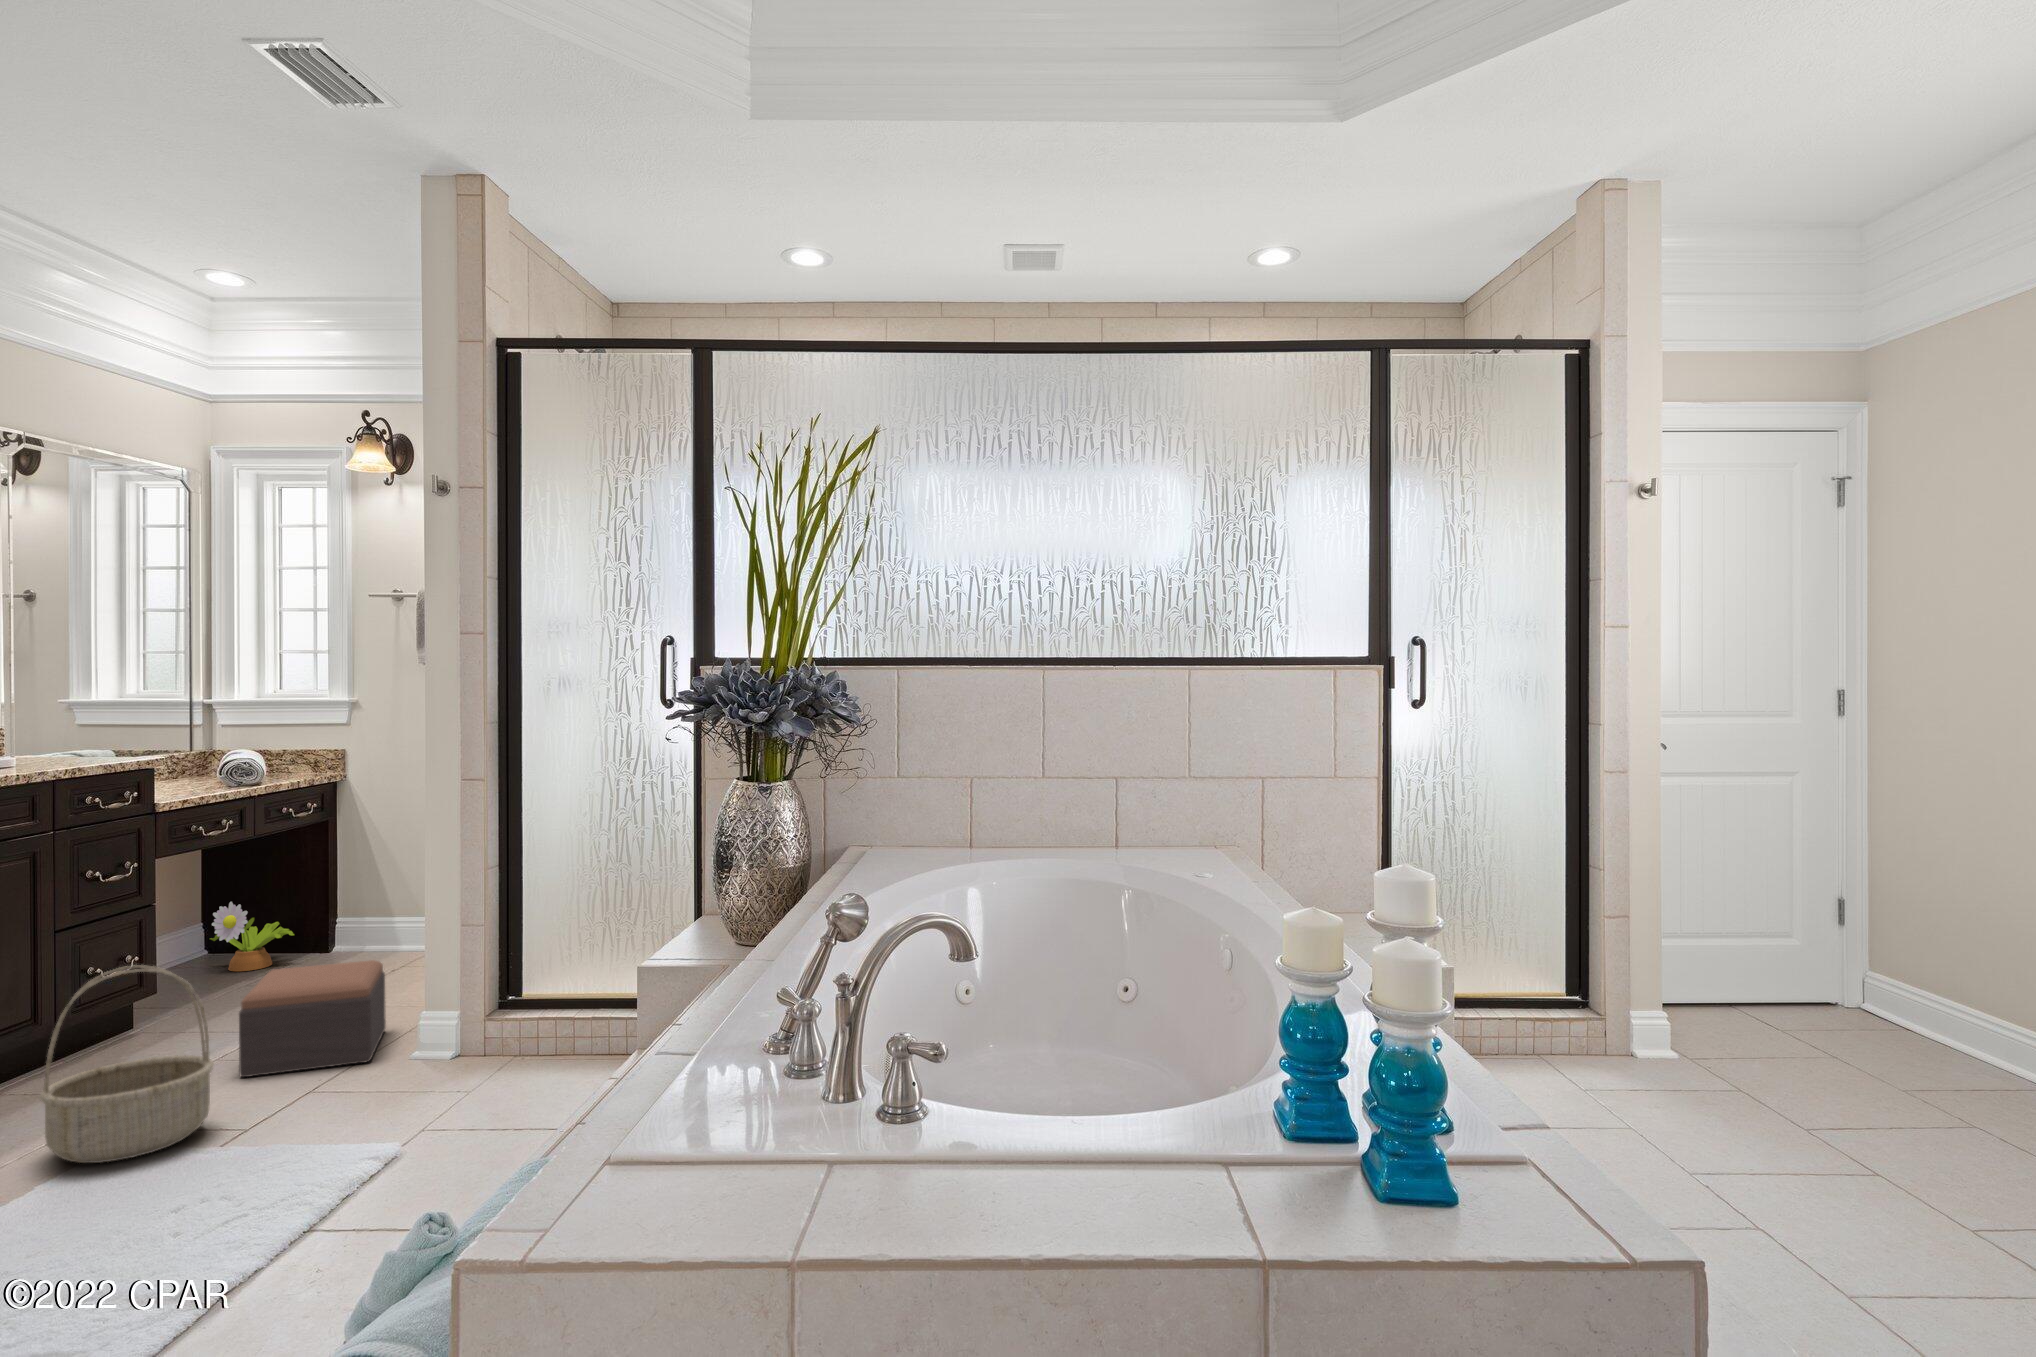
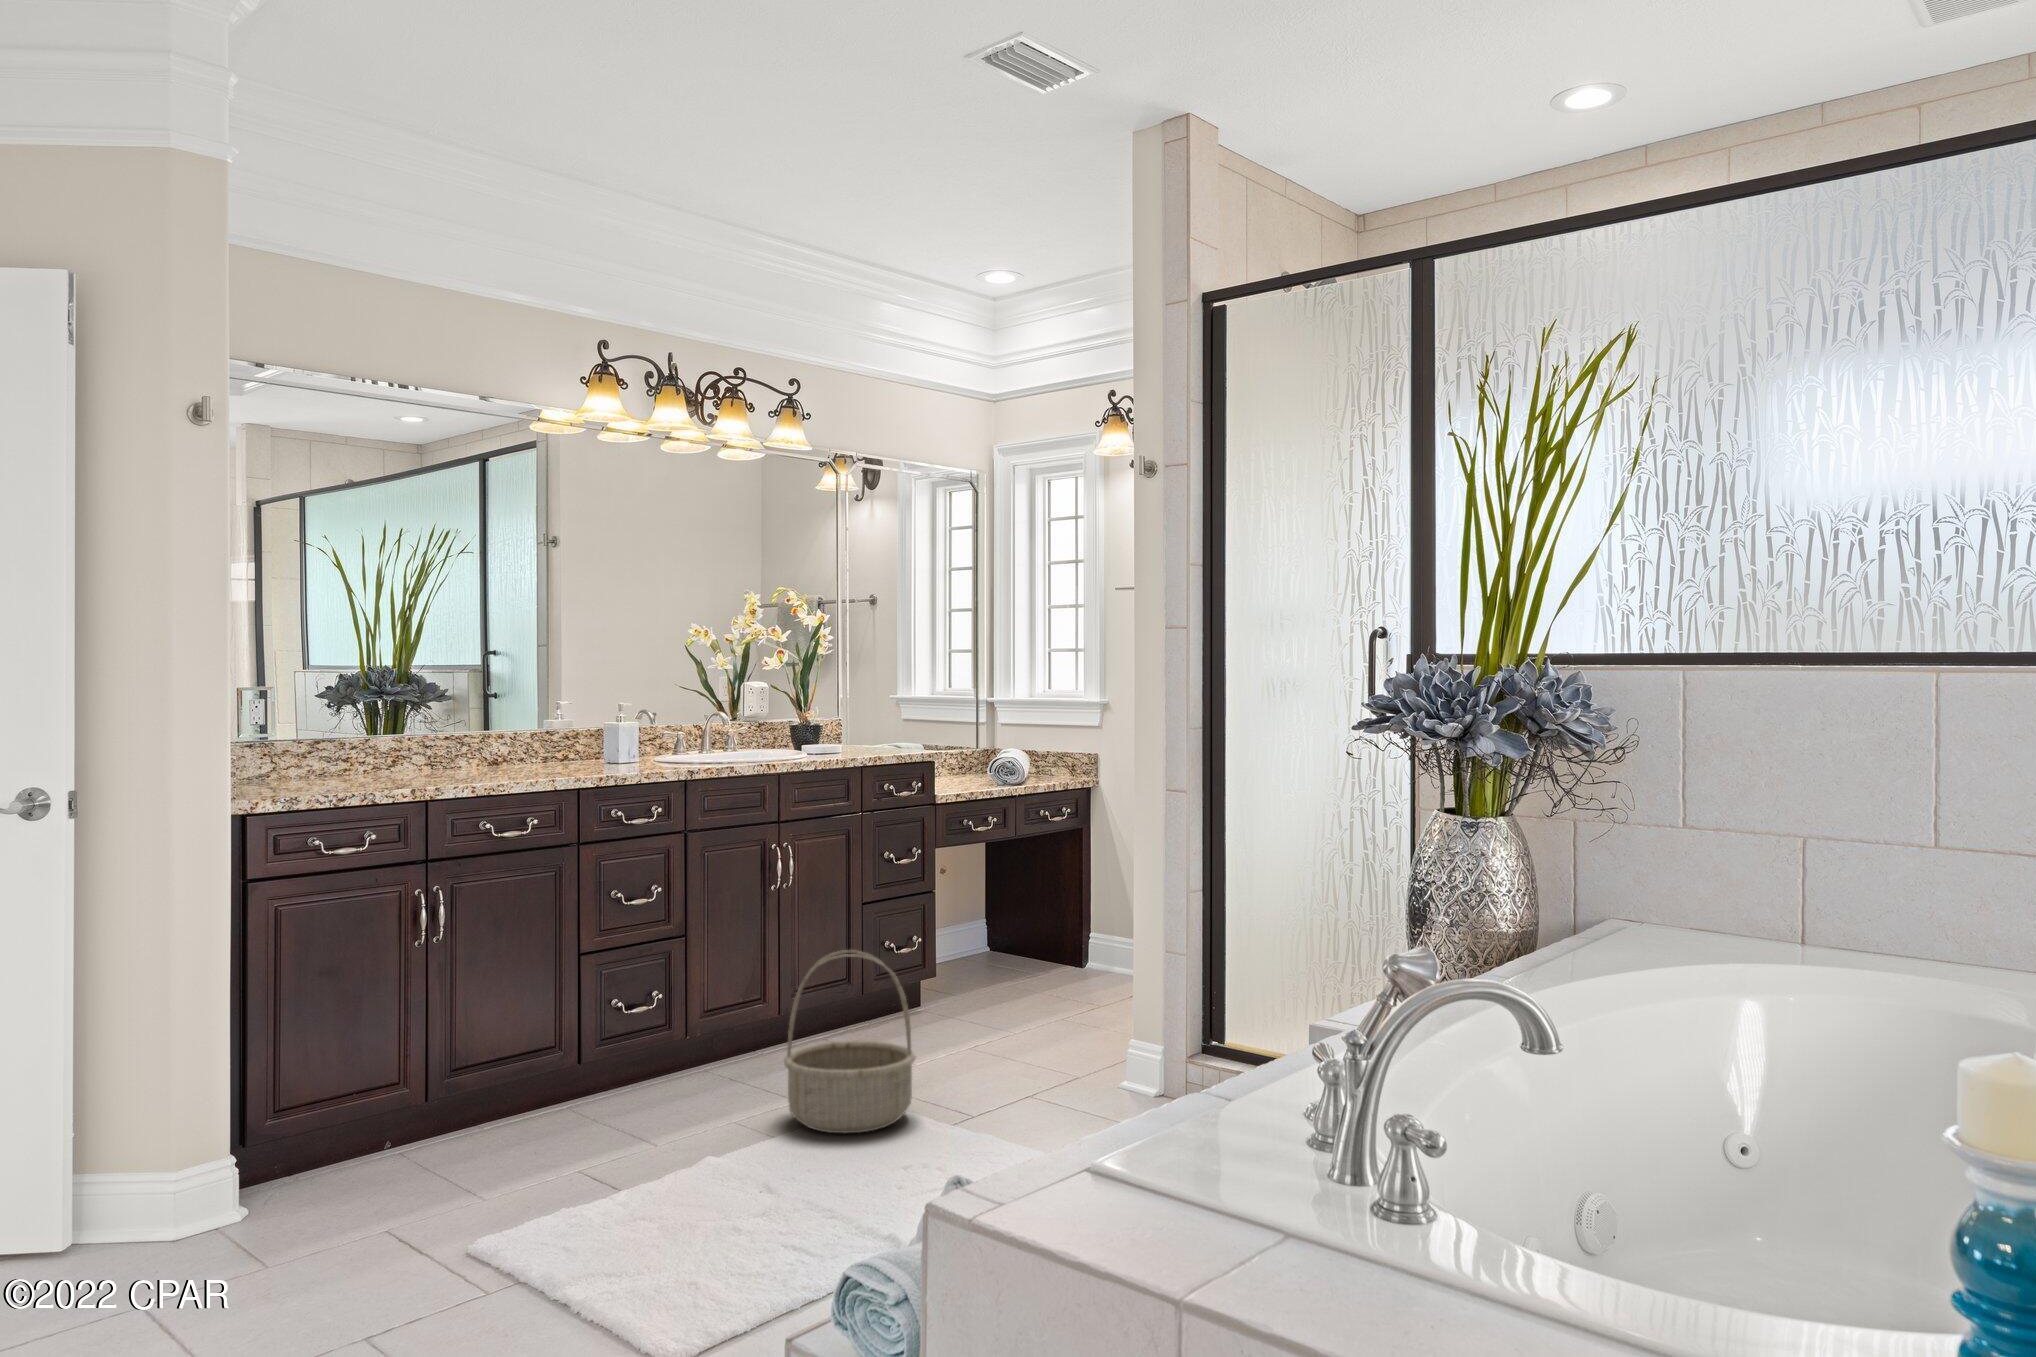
decorative plant: present [210,902,294,971] -> none [984,899,1051,970]
footstool: present [239,960,386,1077] -> none [956,973,1095,1086]

